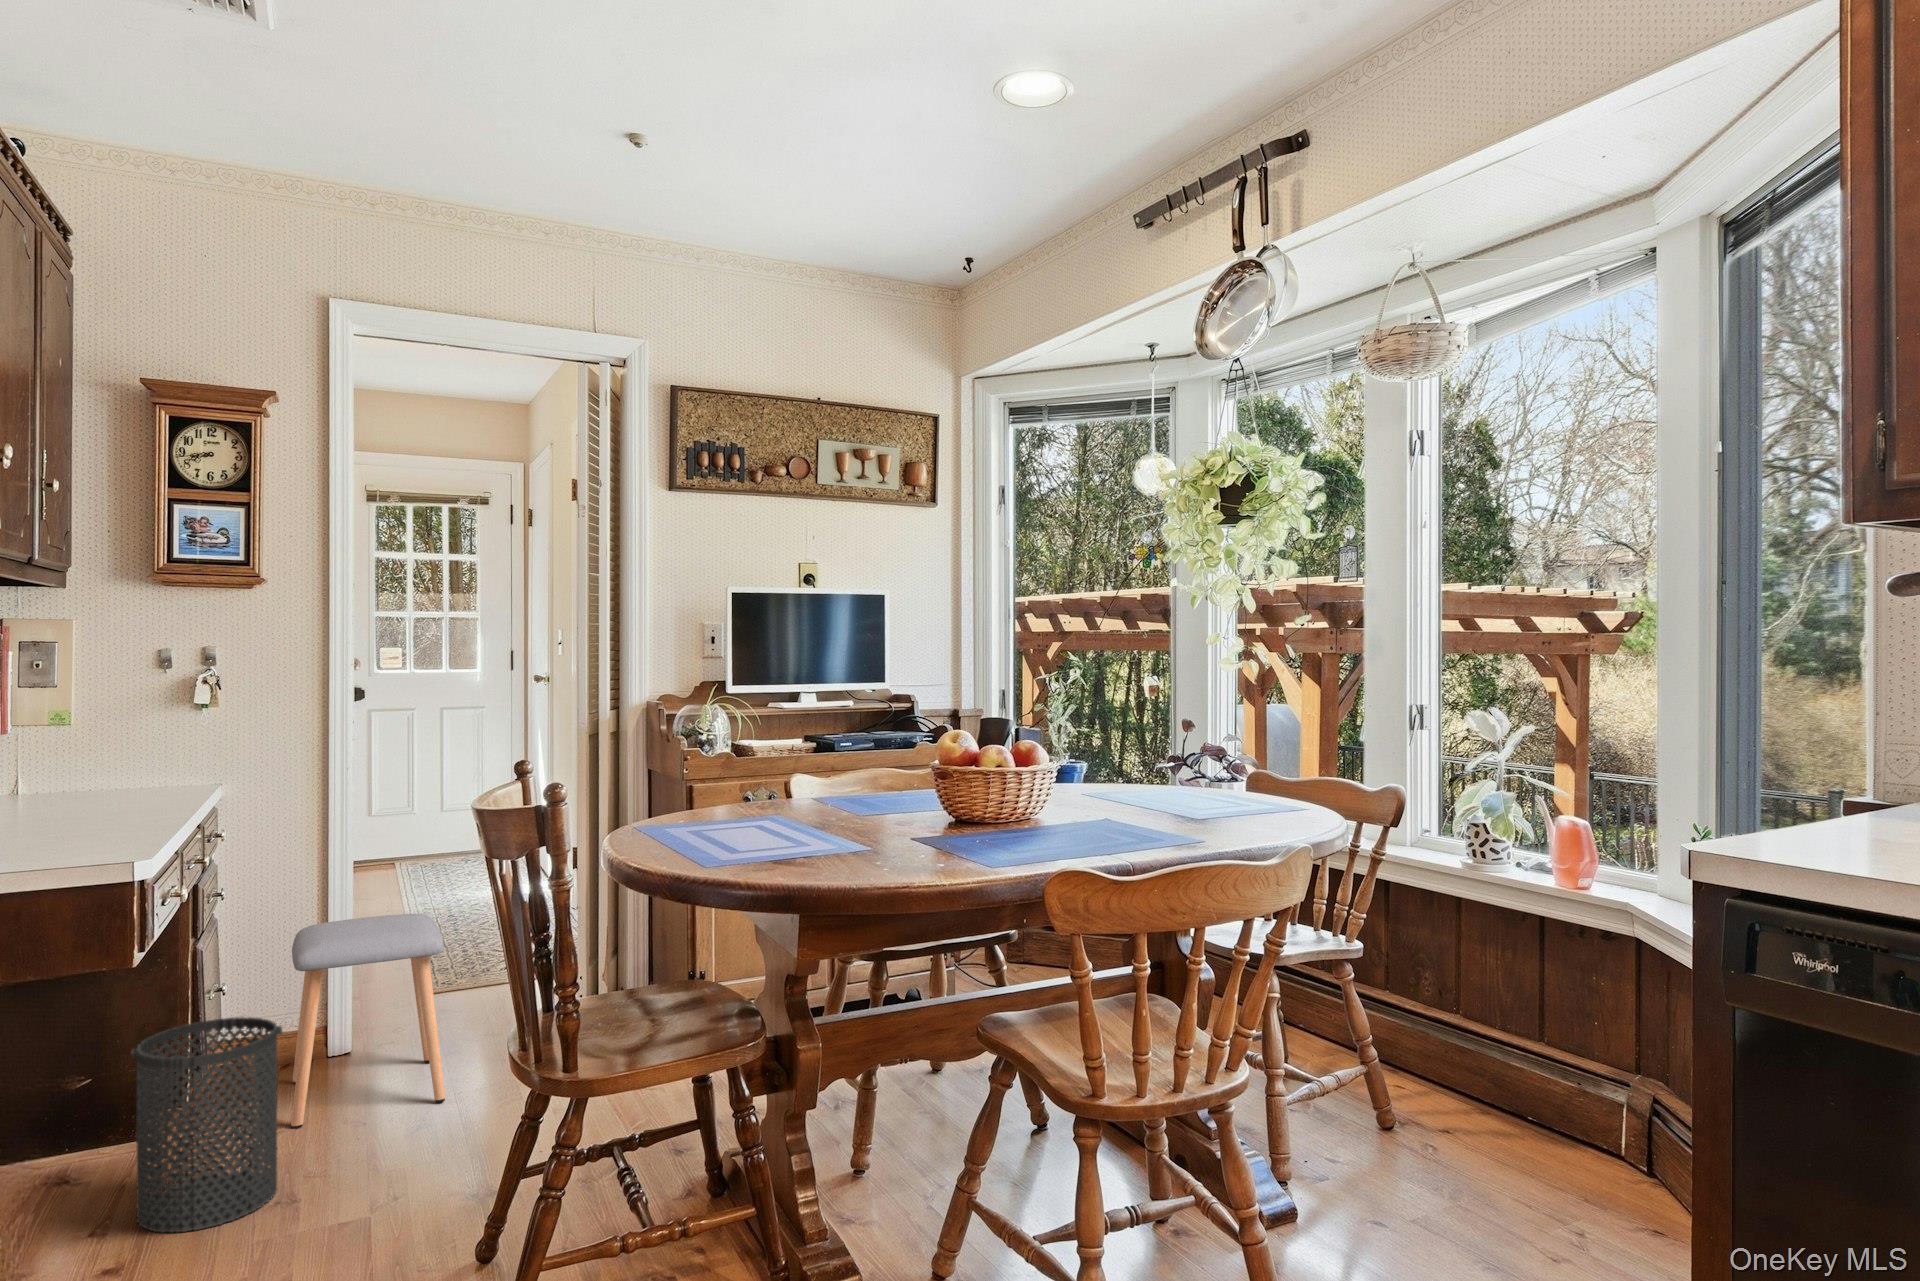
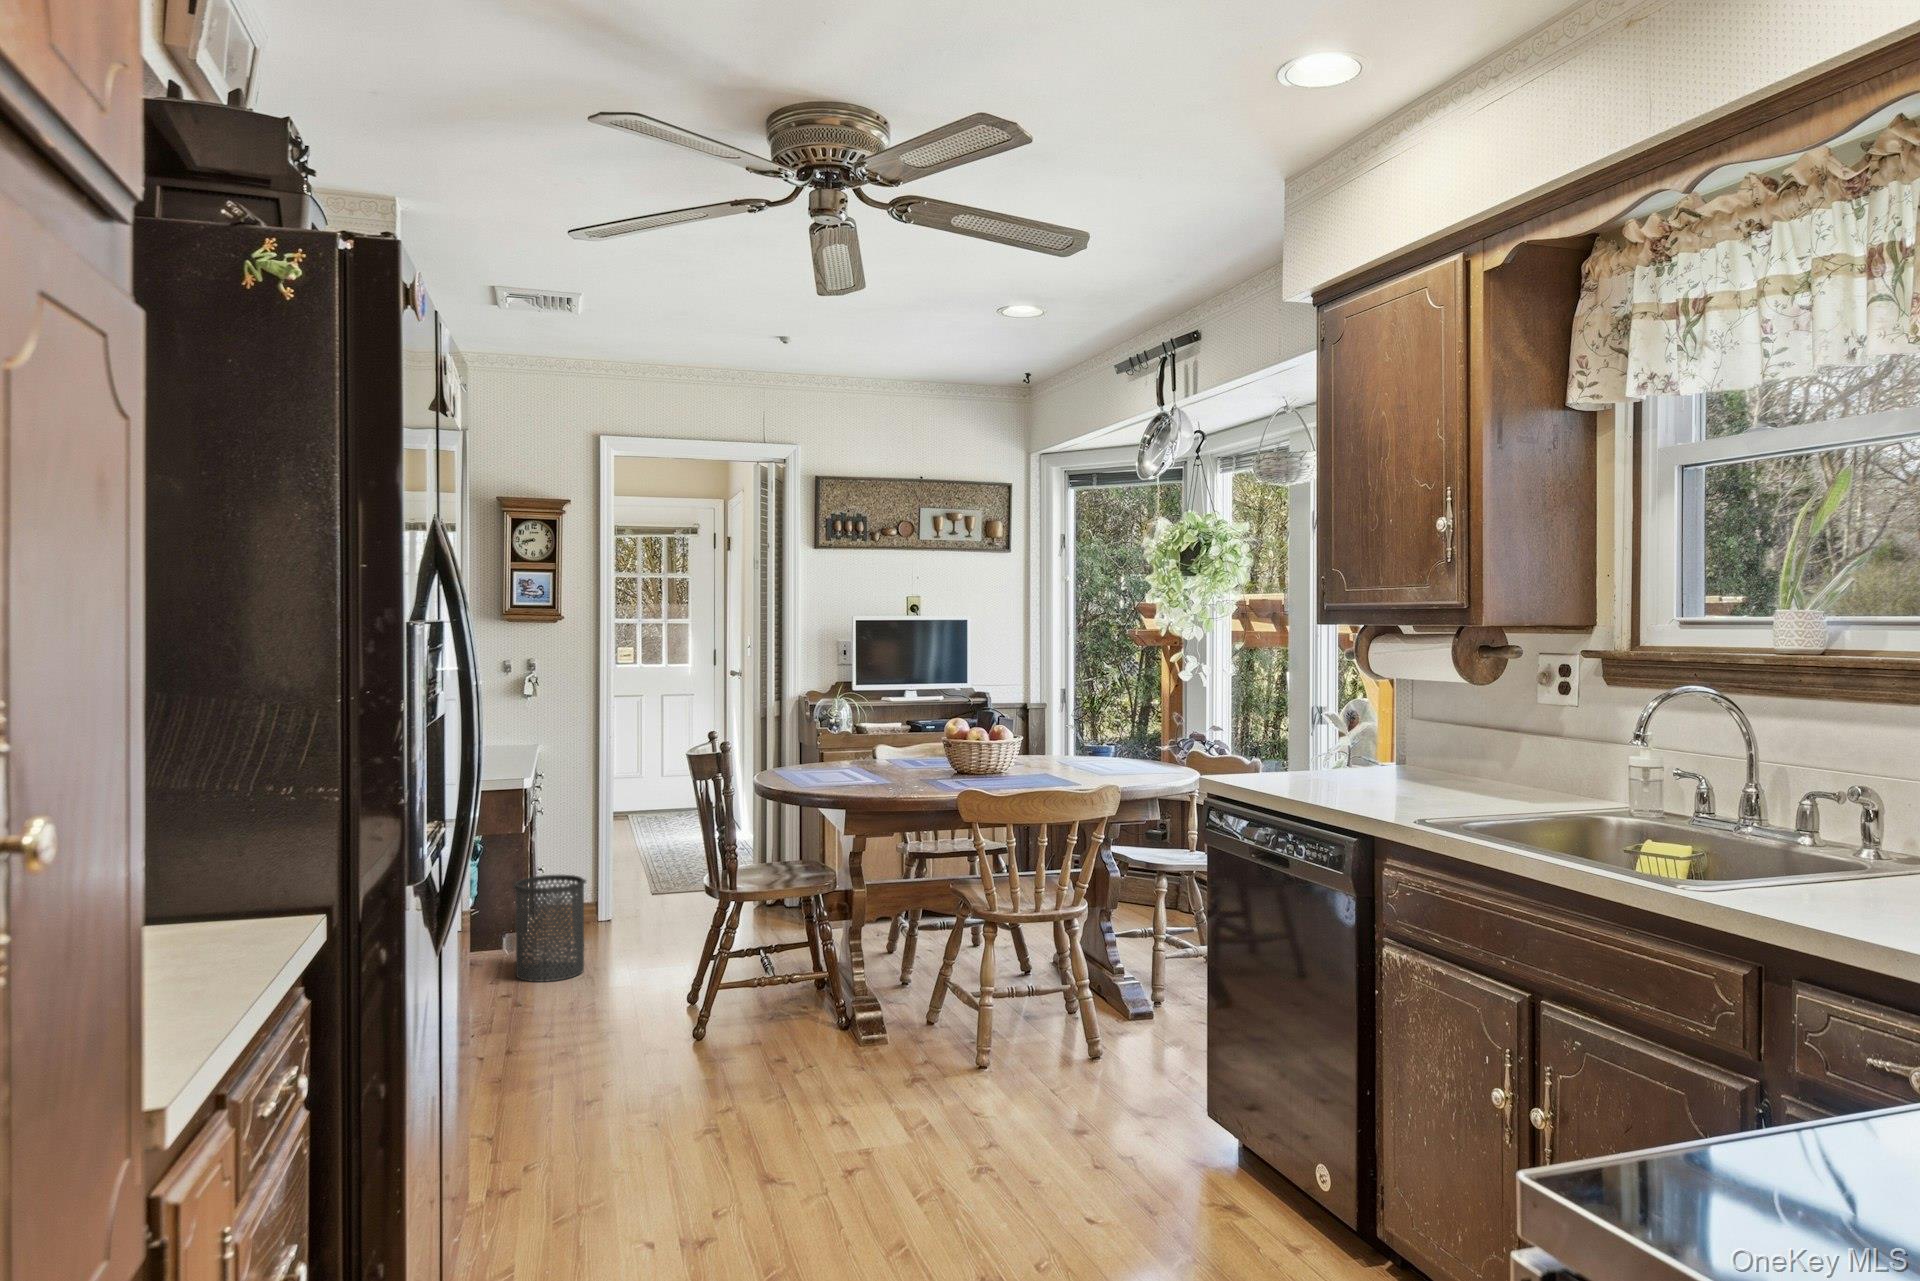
stool: present [291,914,445,1129] -> none [583,828,671,947]

